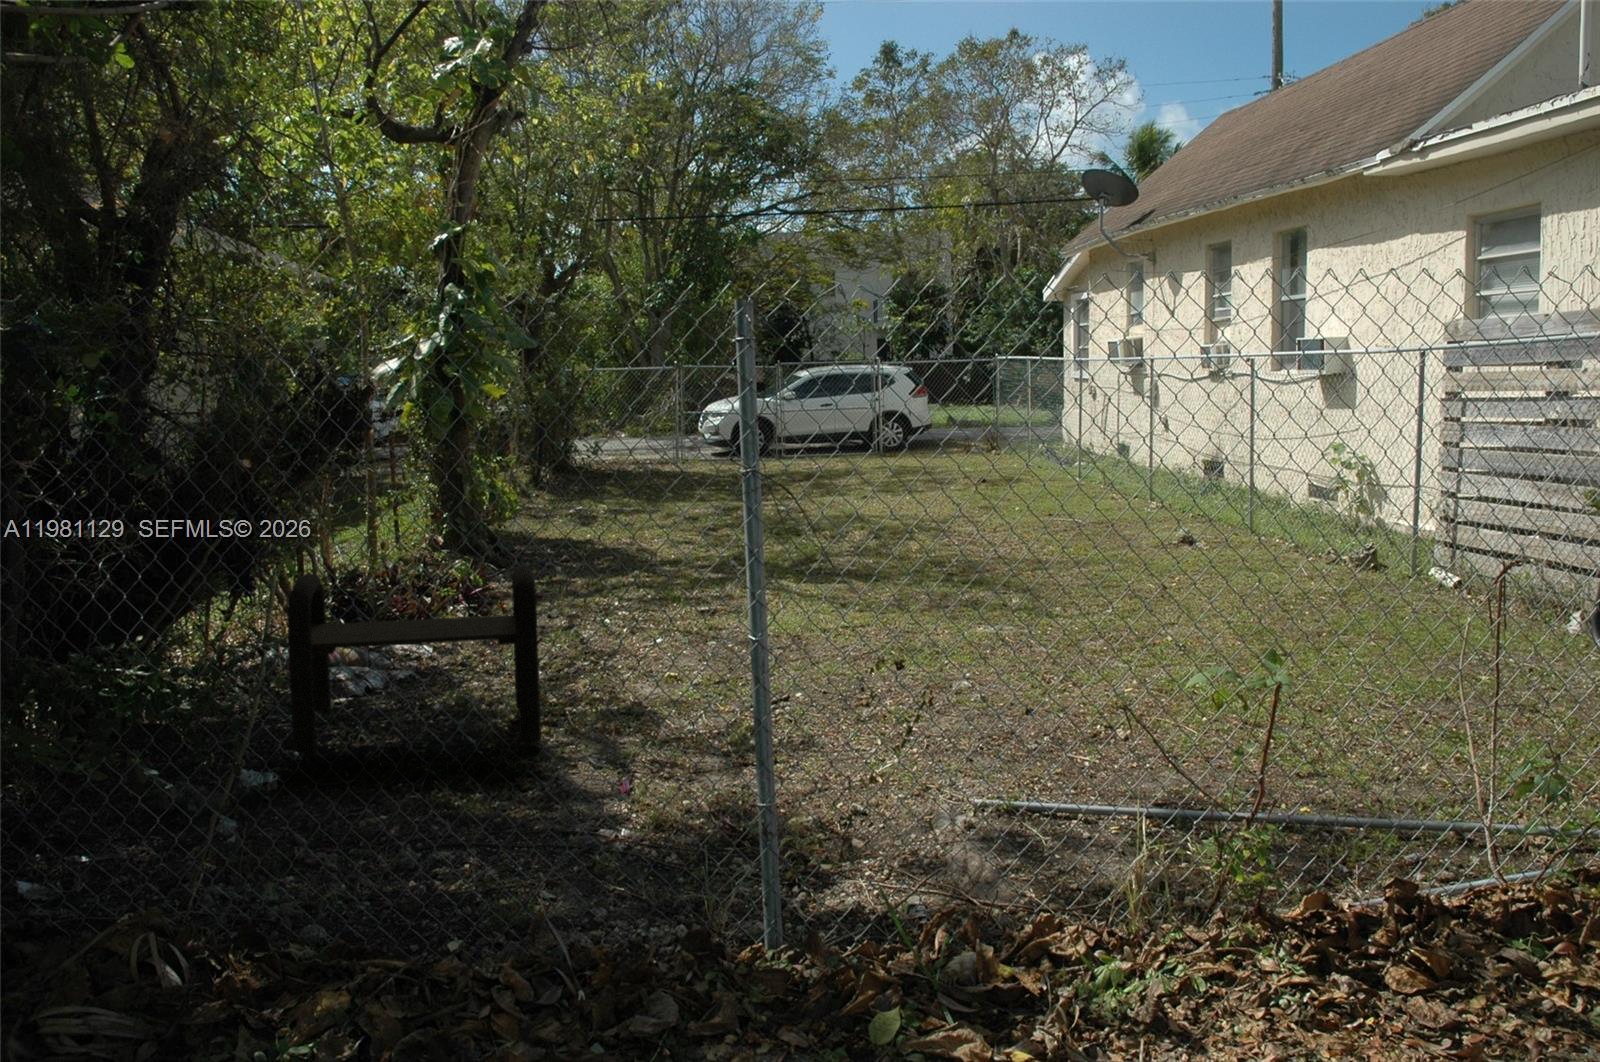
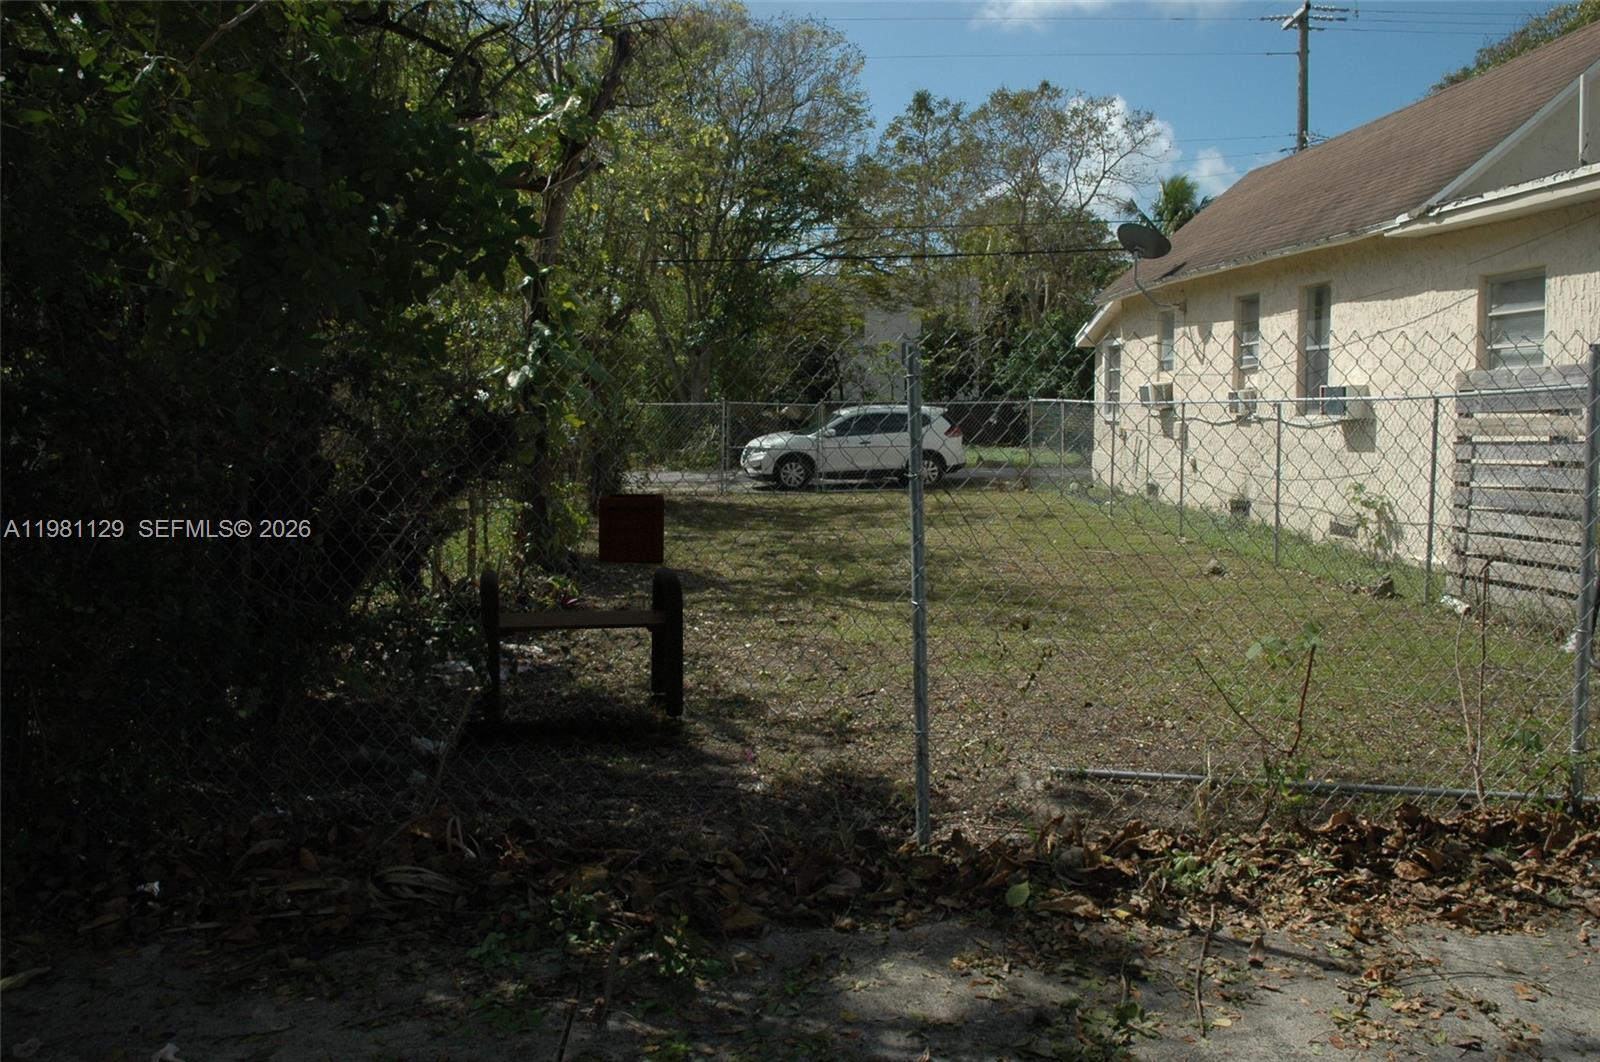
wooden crate: none [528,465,602,539] -> present [599,494,664,562]

